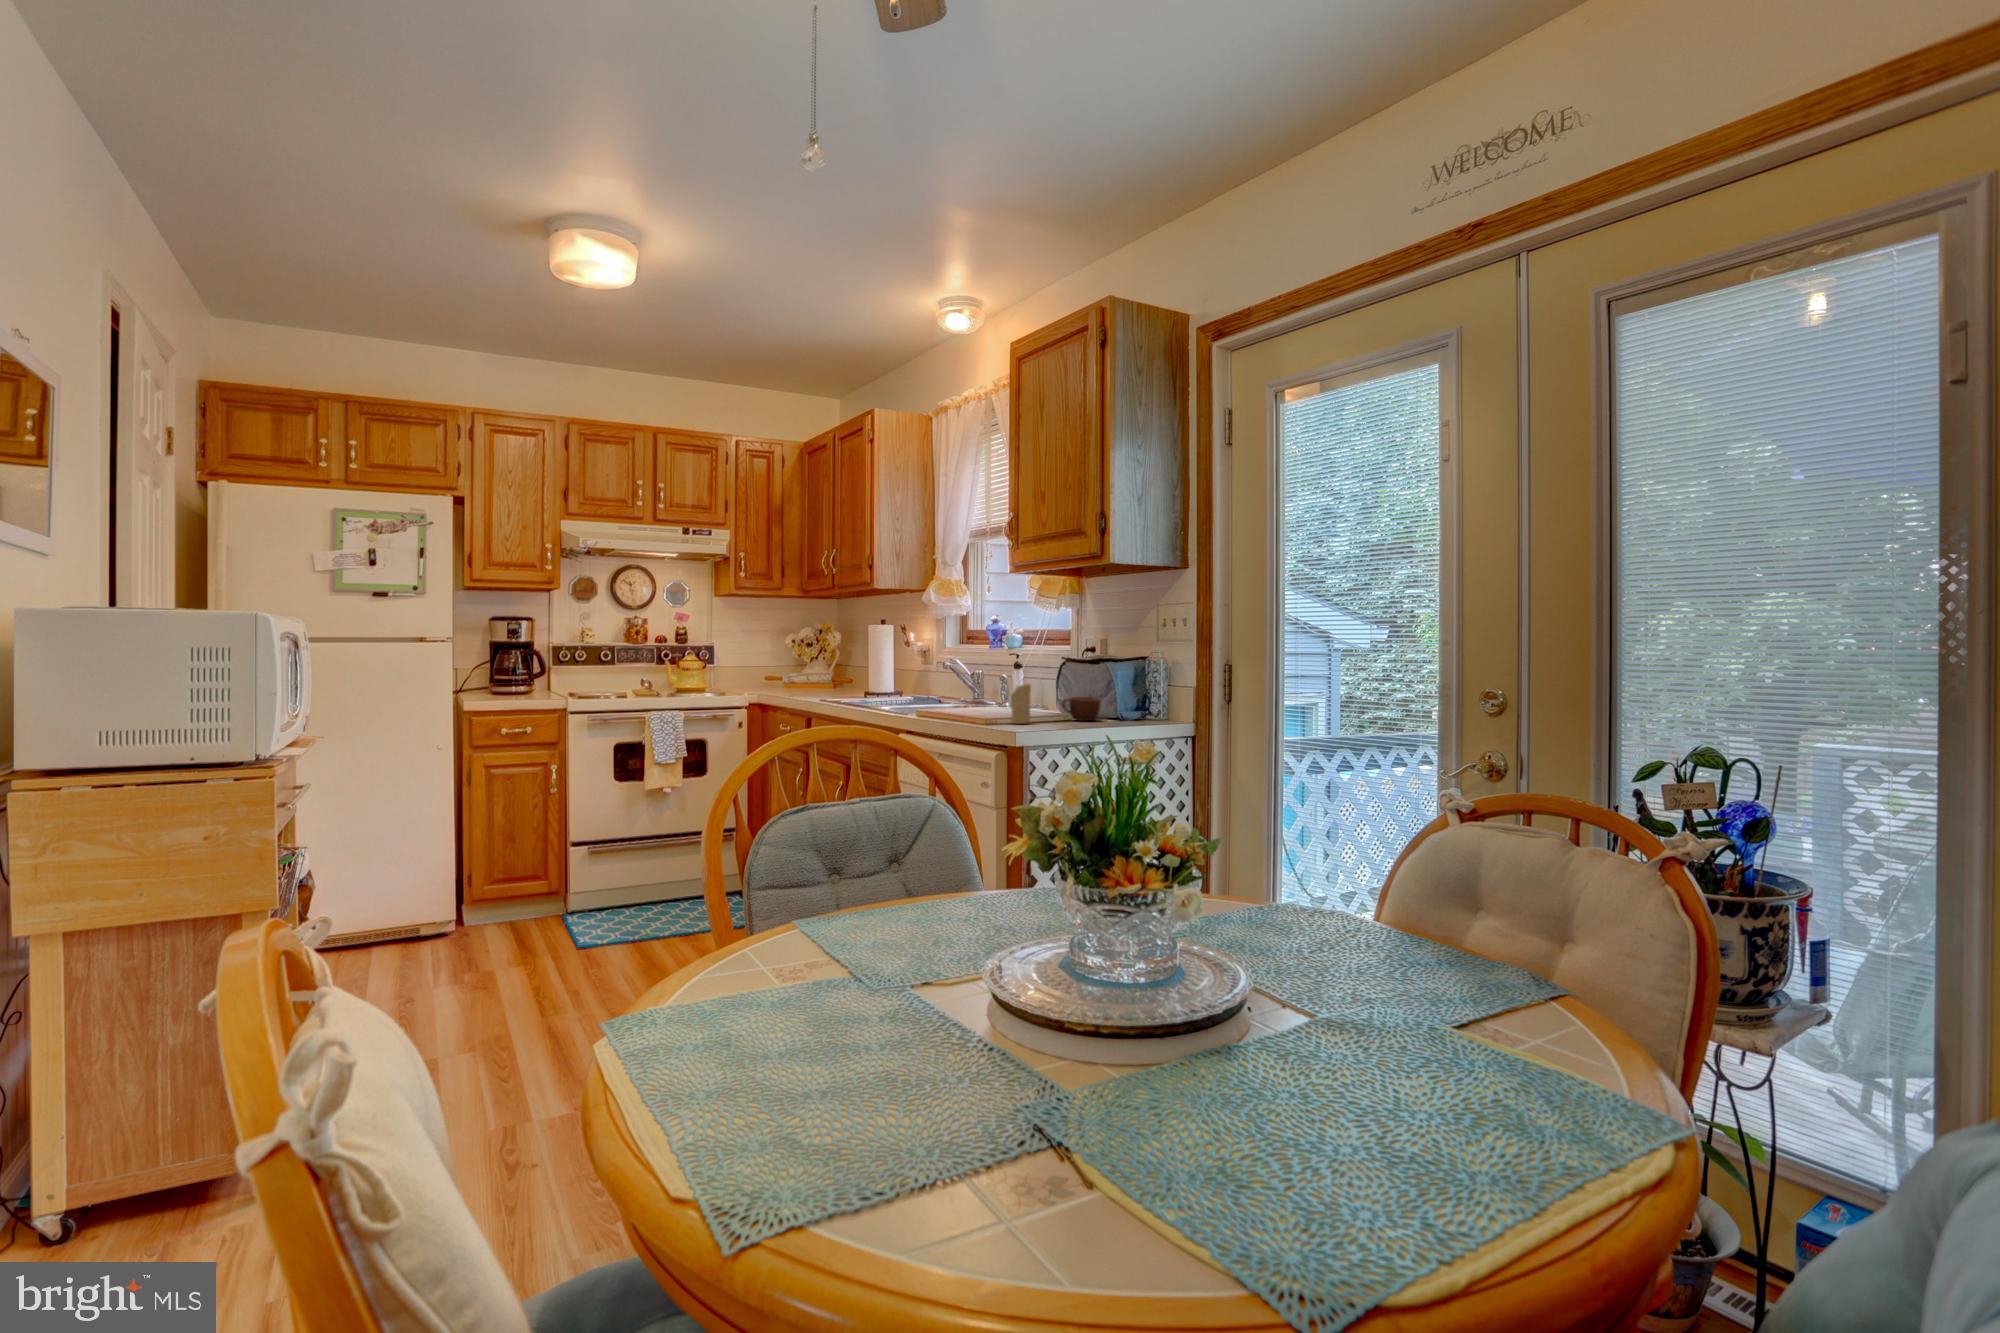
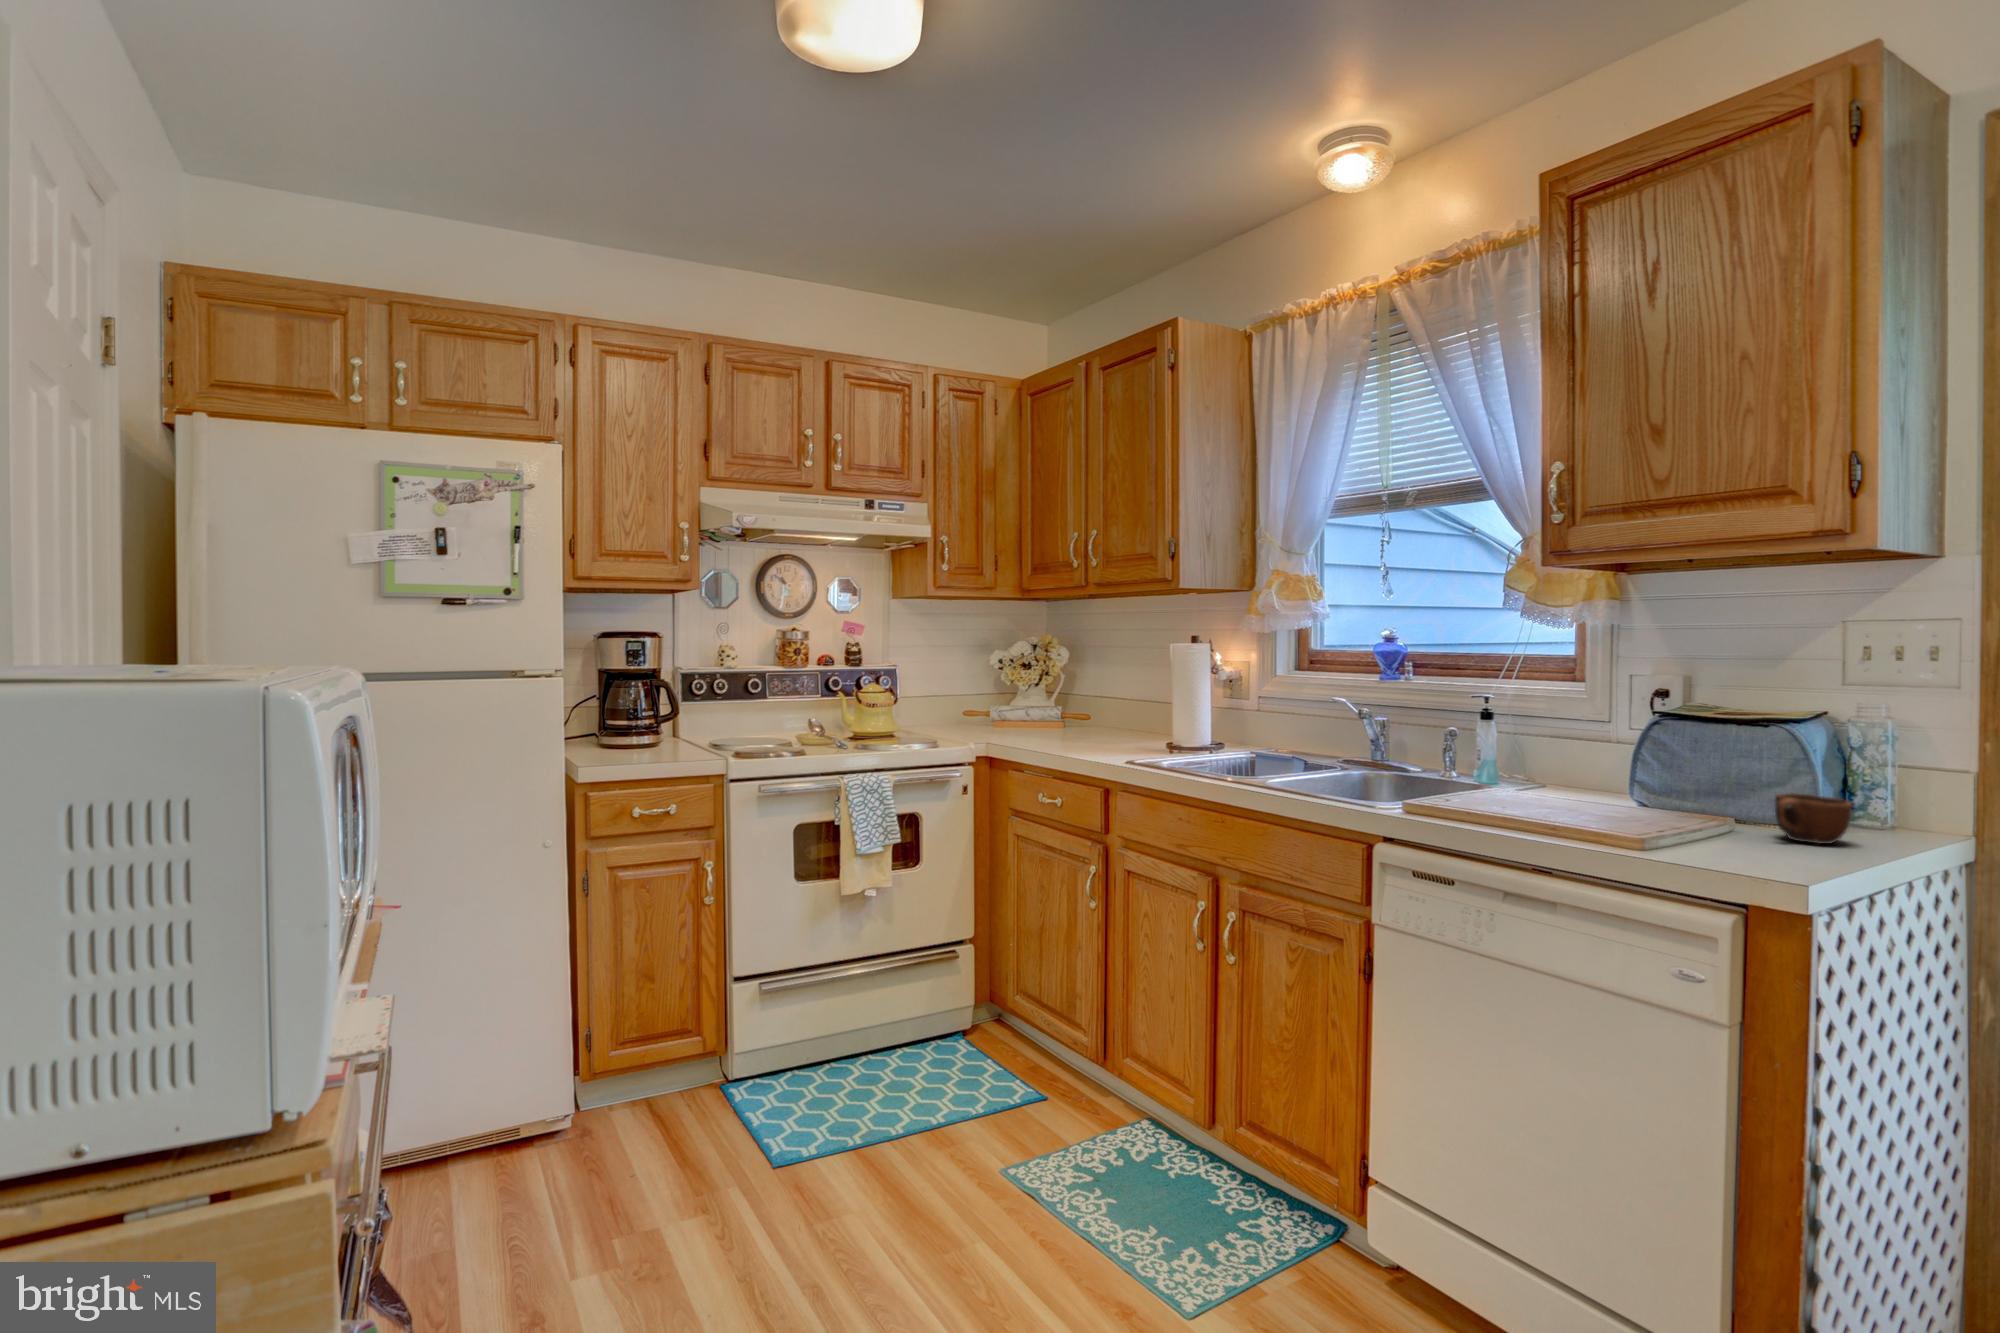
candle: present [1010,684,1031,724] -> none [1722,780,1772,861]

